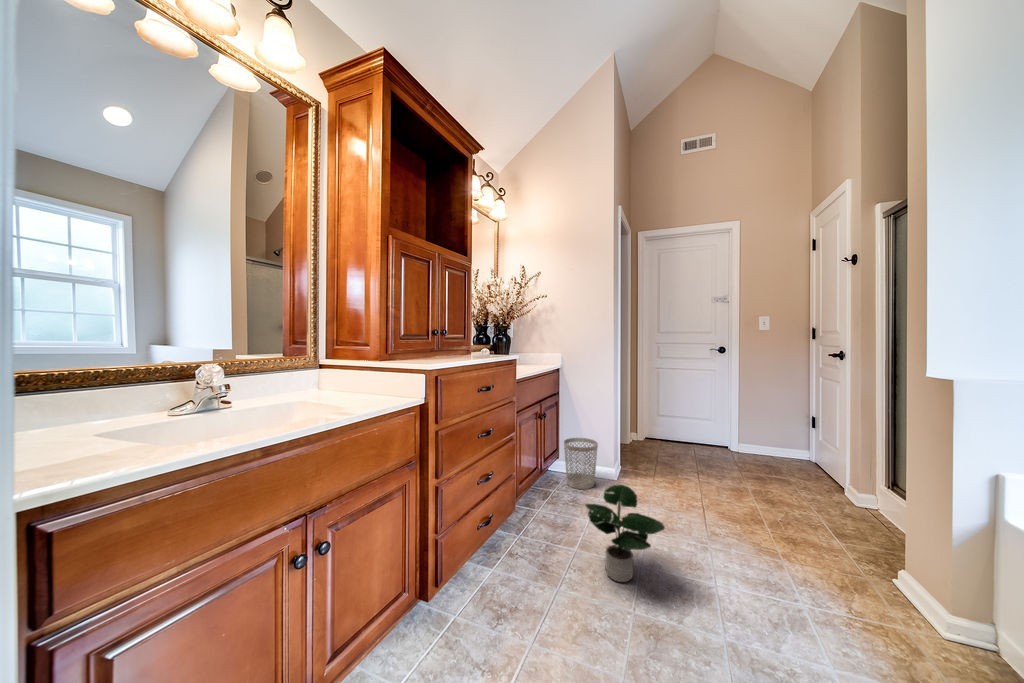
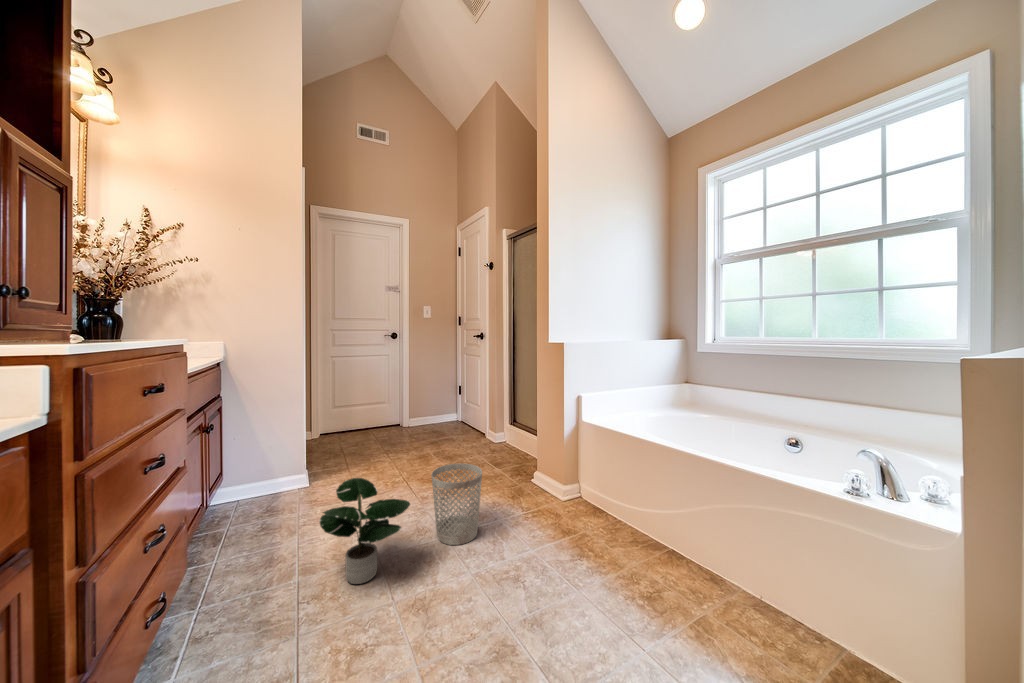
wastebasket: present [564,438,598,489] -> present [431,463,482,545]

